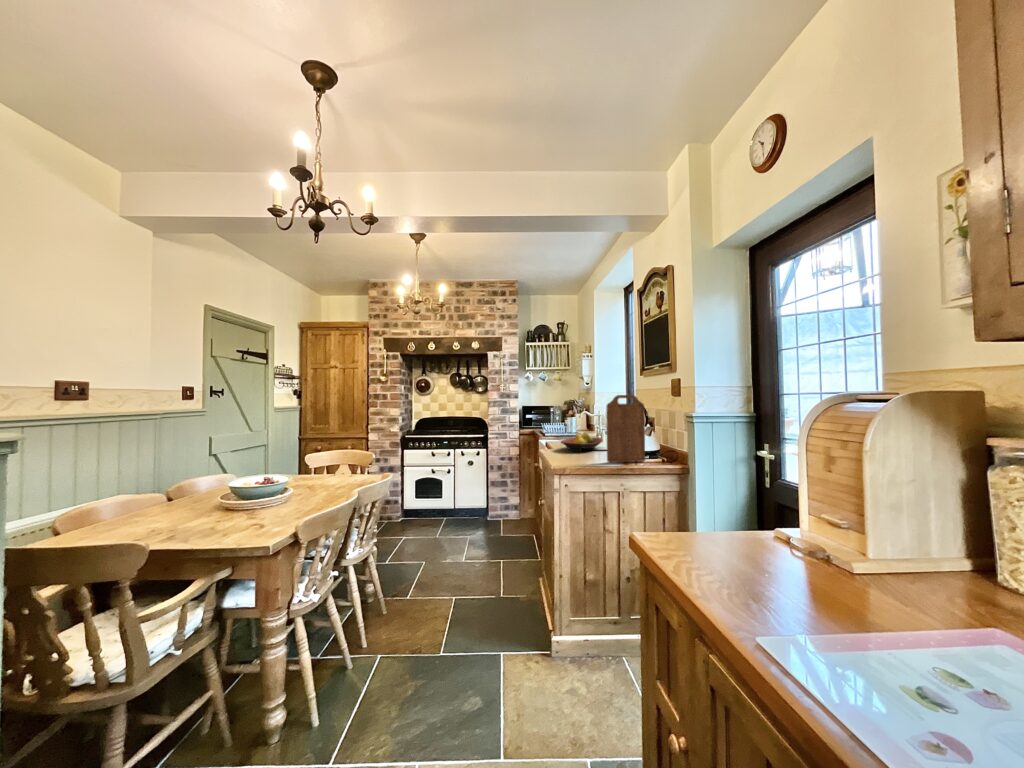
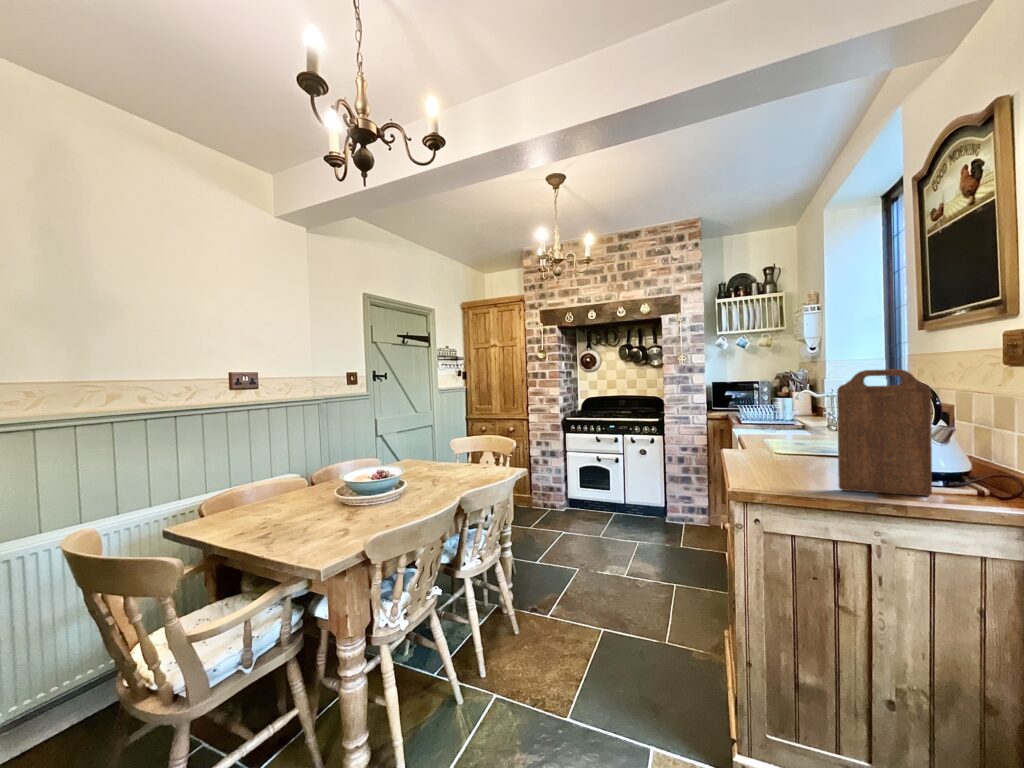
fruit bowl: present [561,432,603,452] -> none [754,428,838,460]

